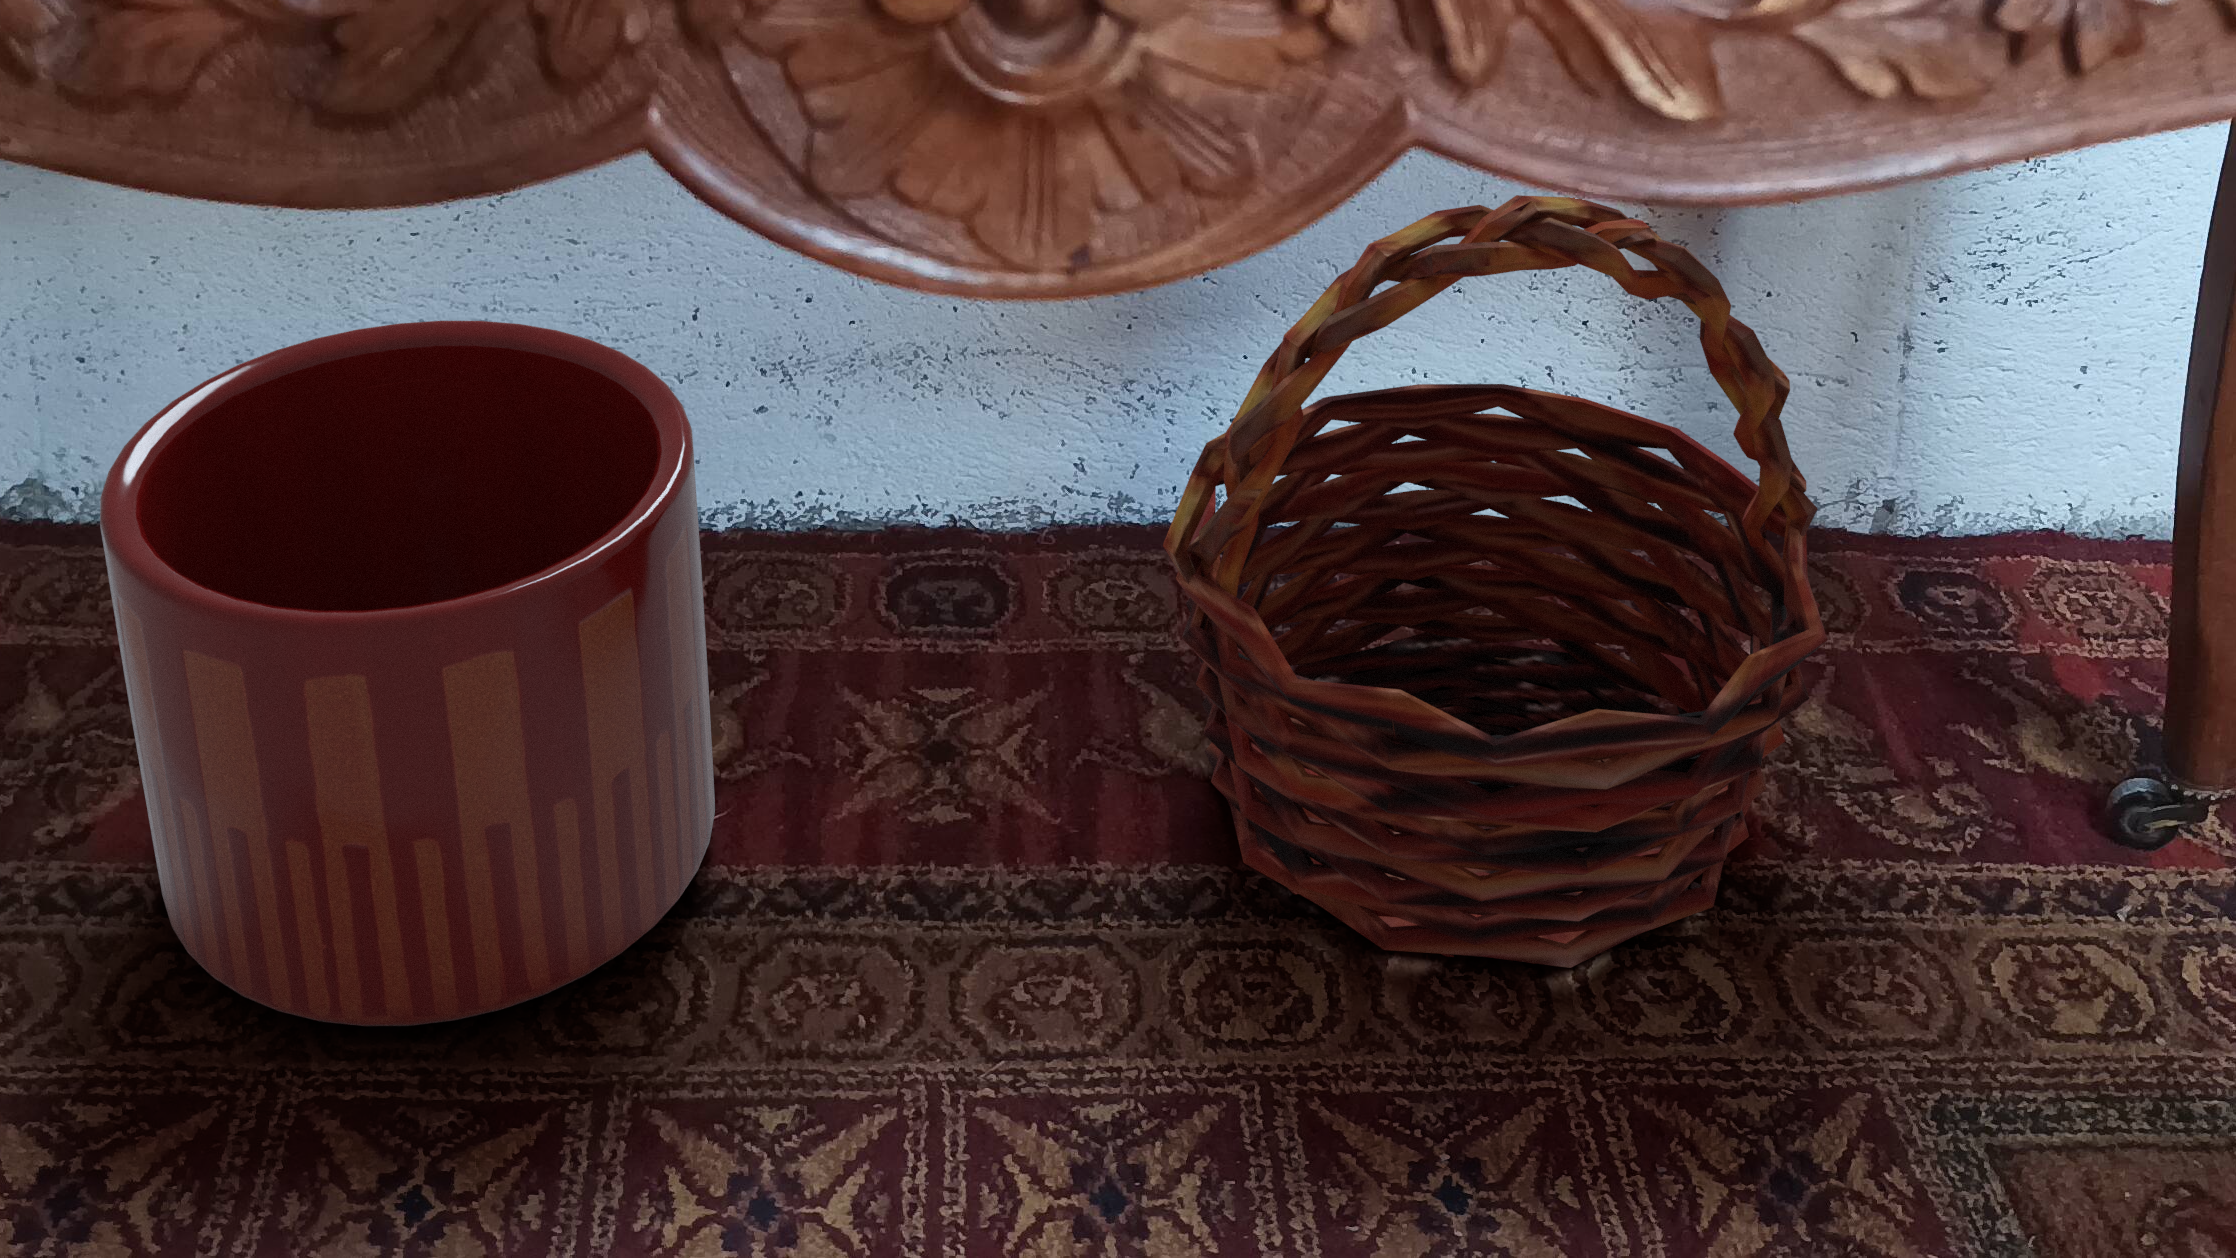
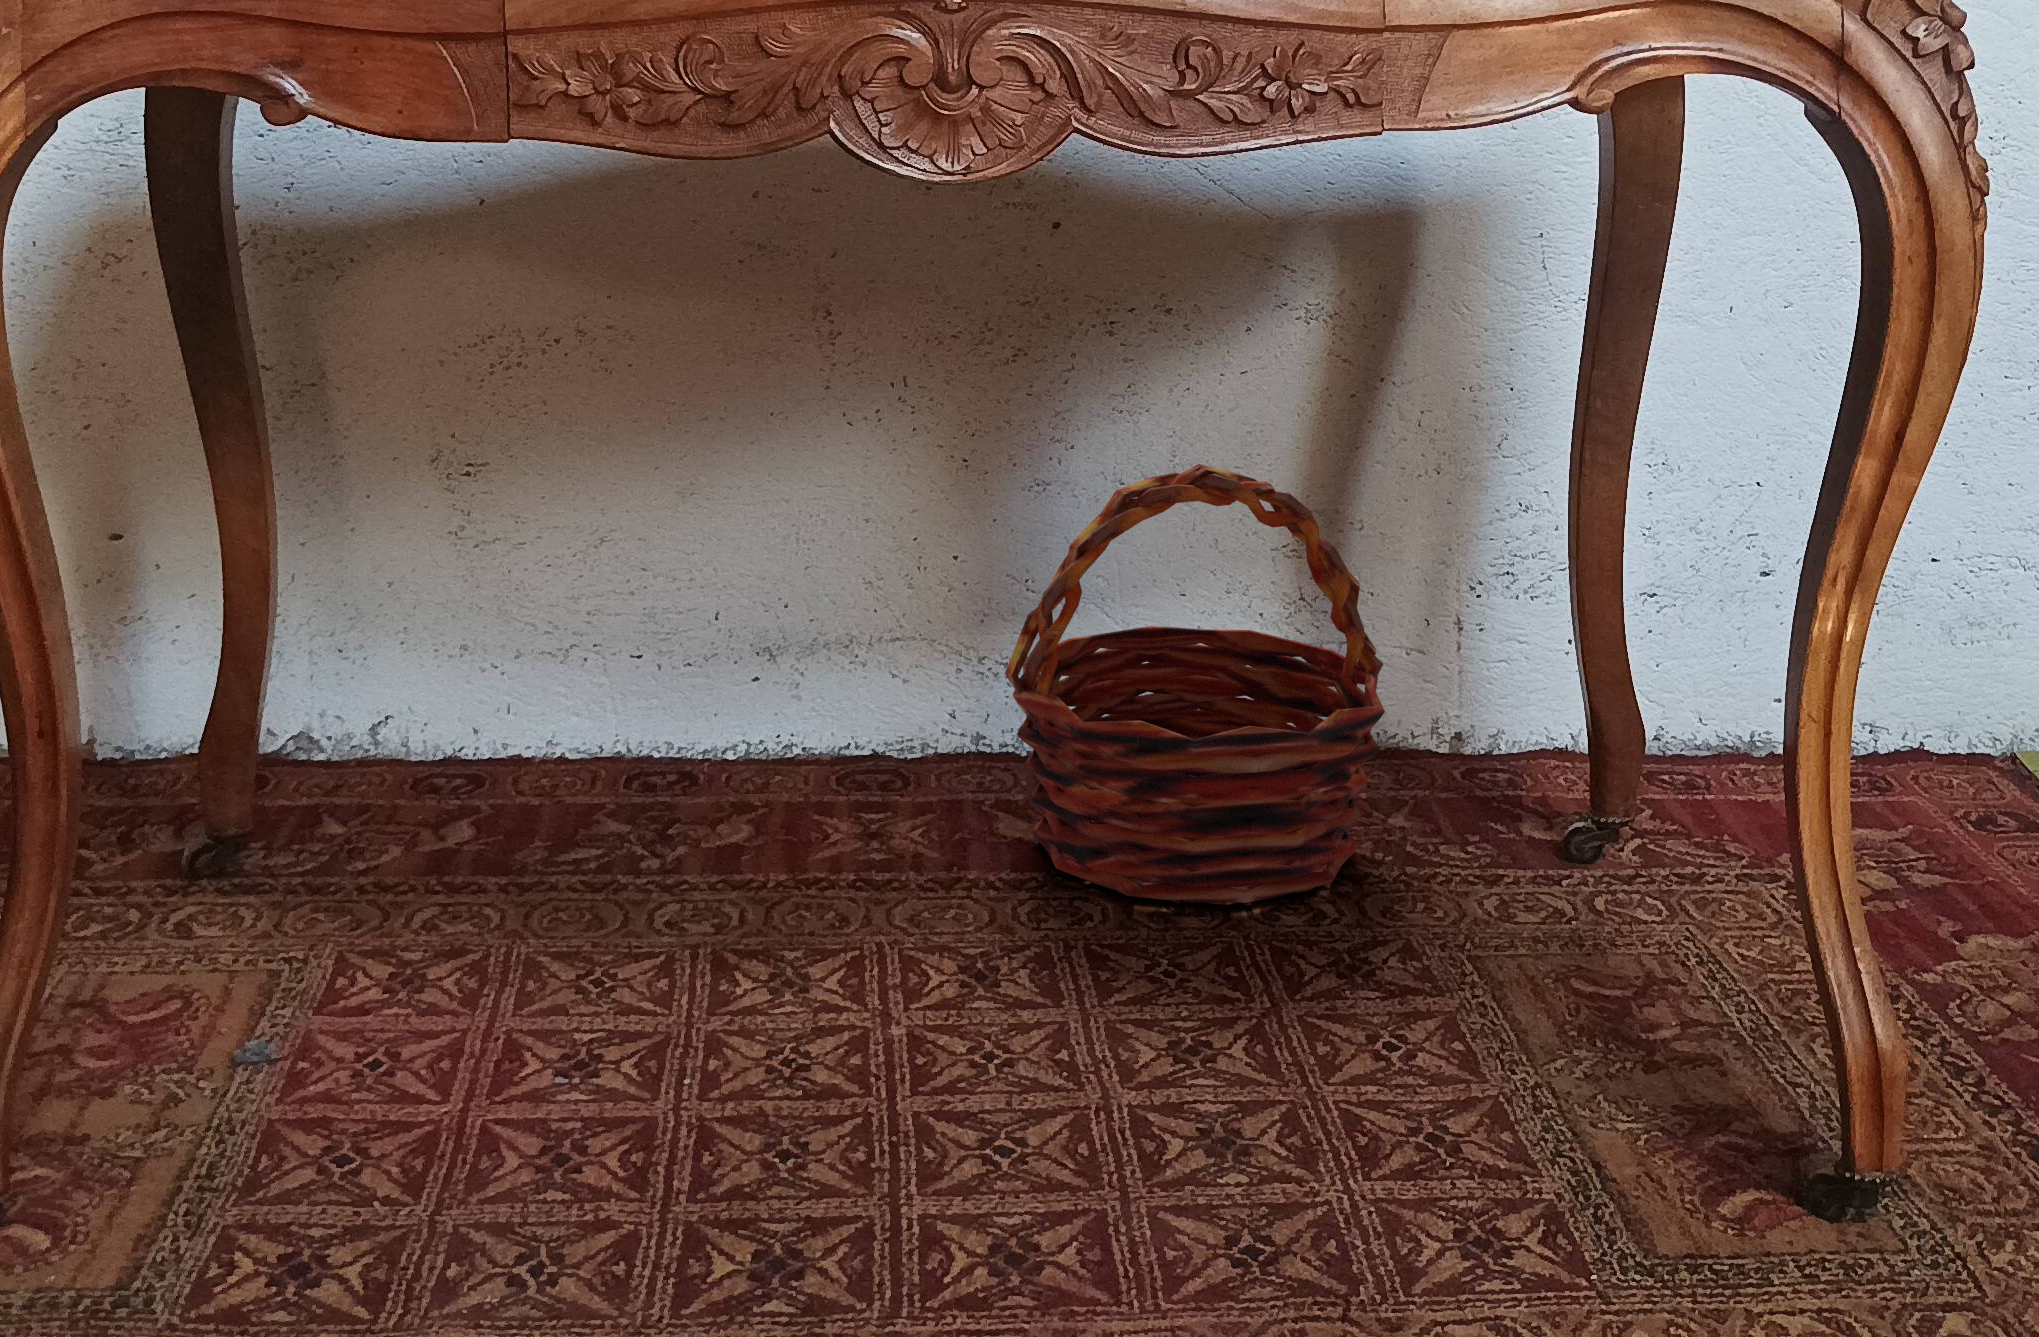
planter: present [100,321,715,1026] -> none [427,569,746,924]

